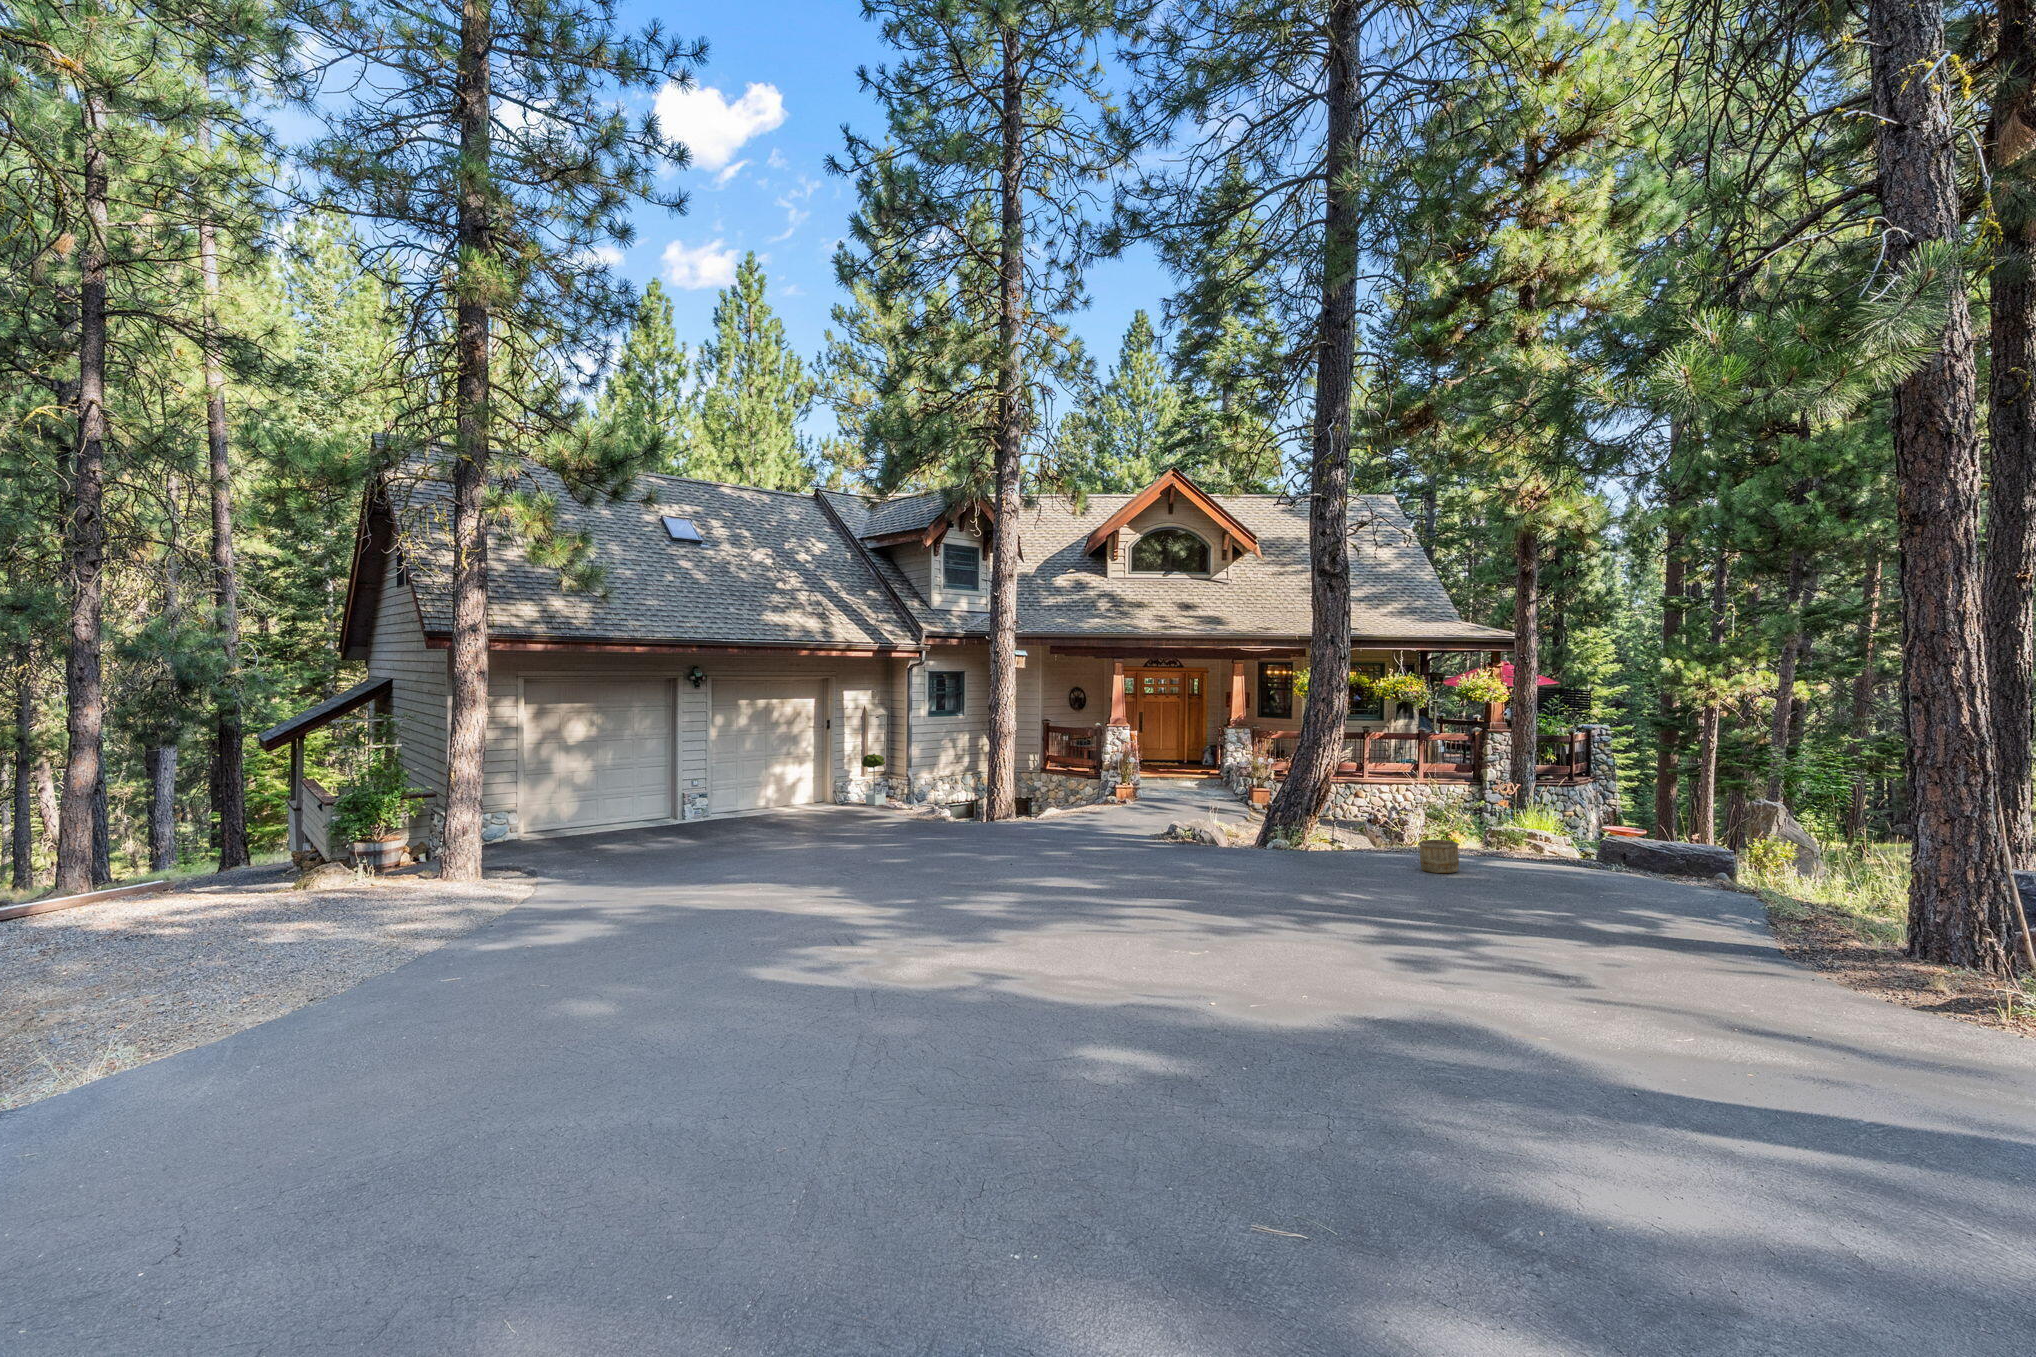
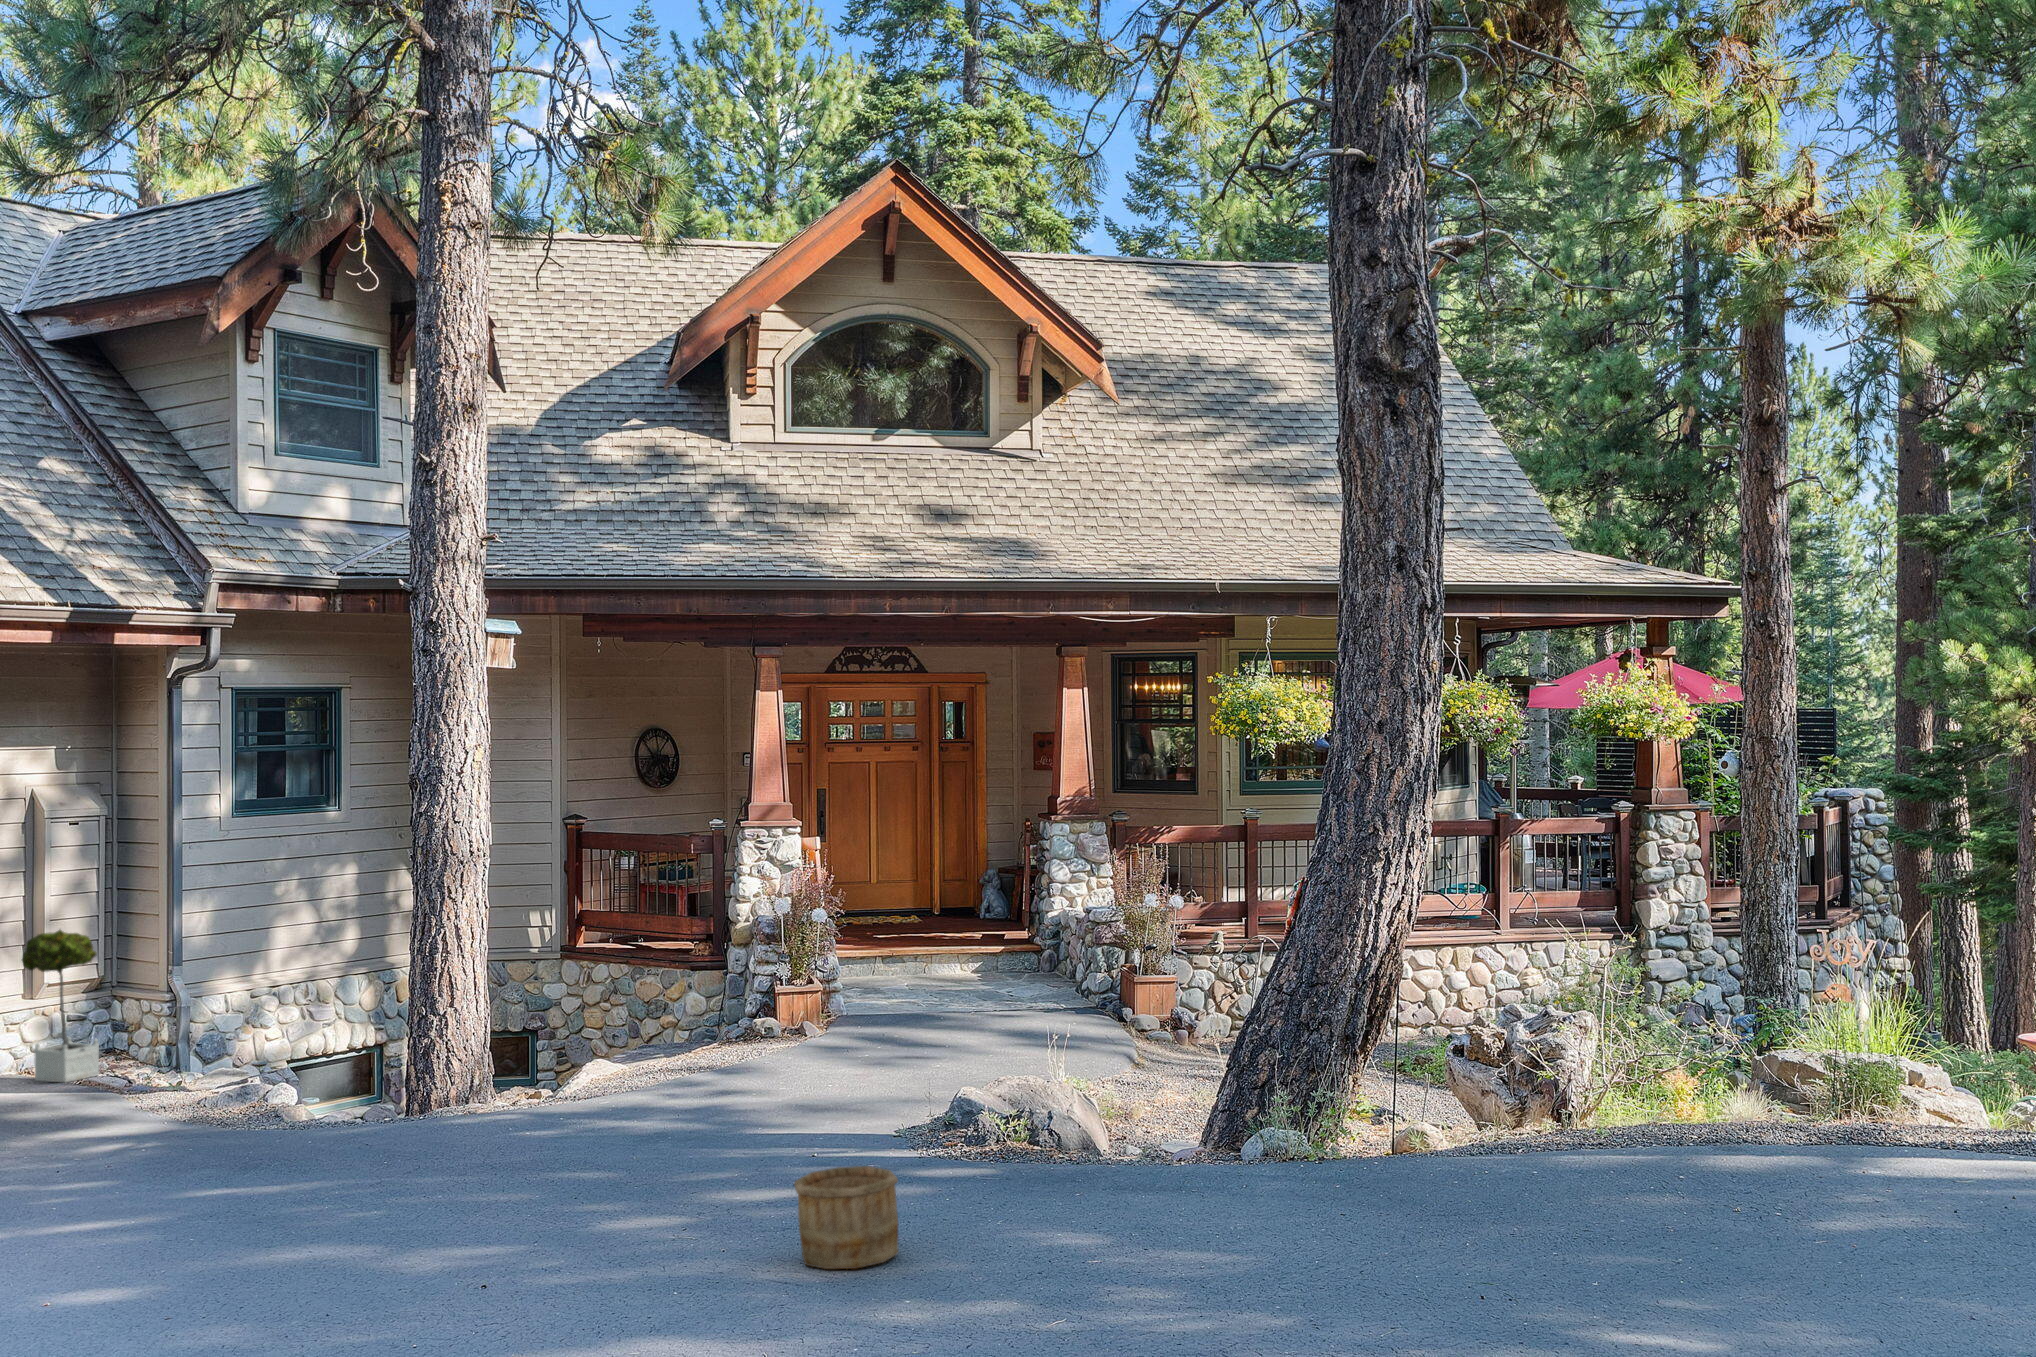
wooden bucket: present [1418,840,1459,873] -> present [794,1166,898,1269]

